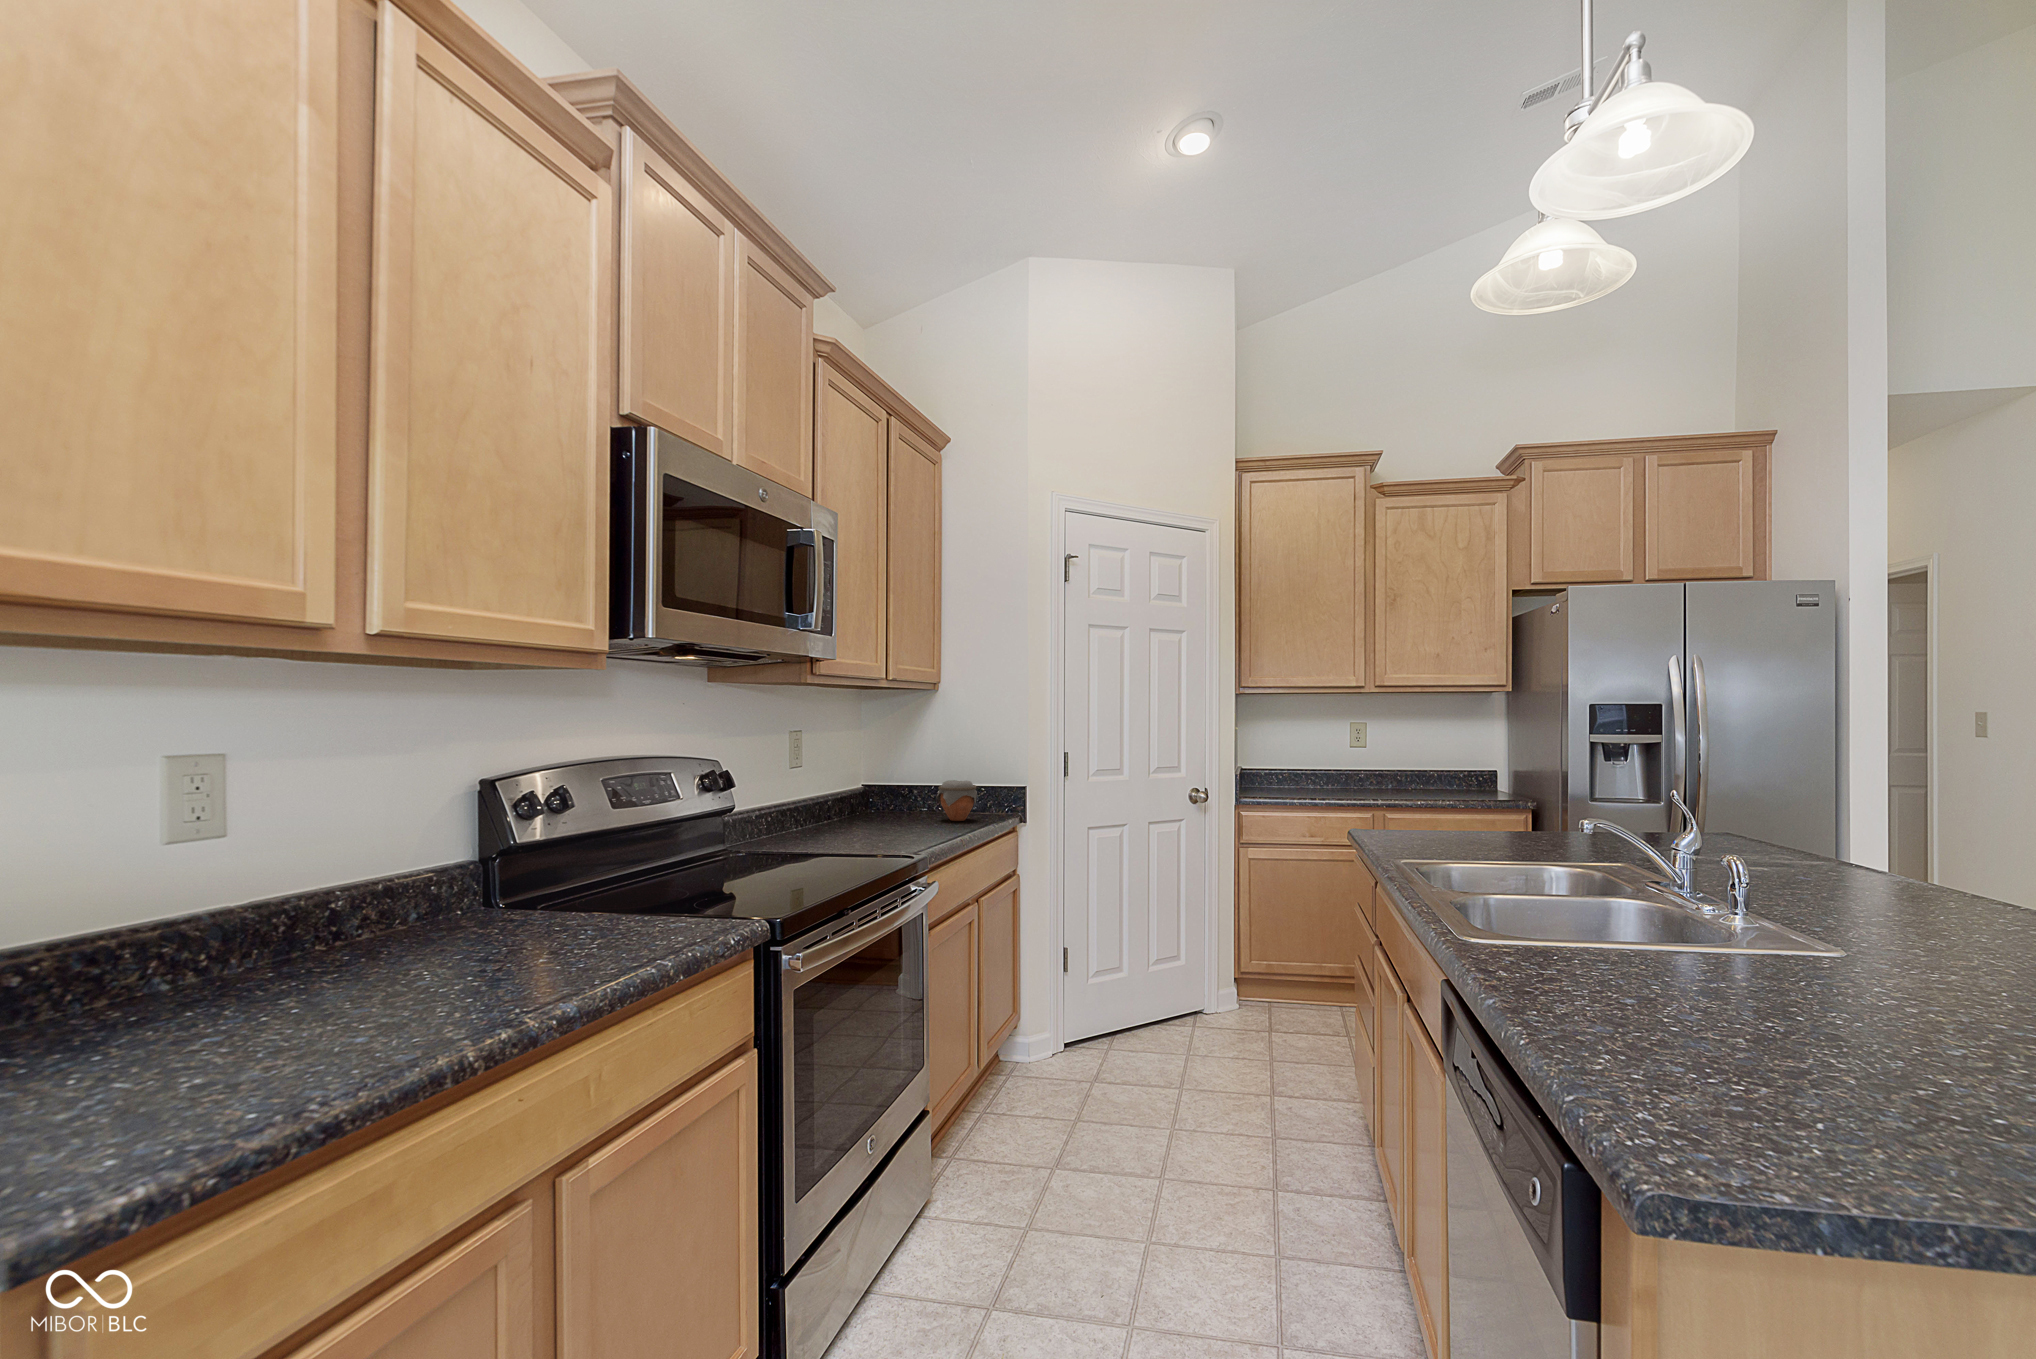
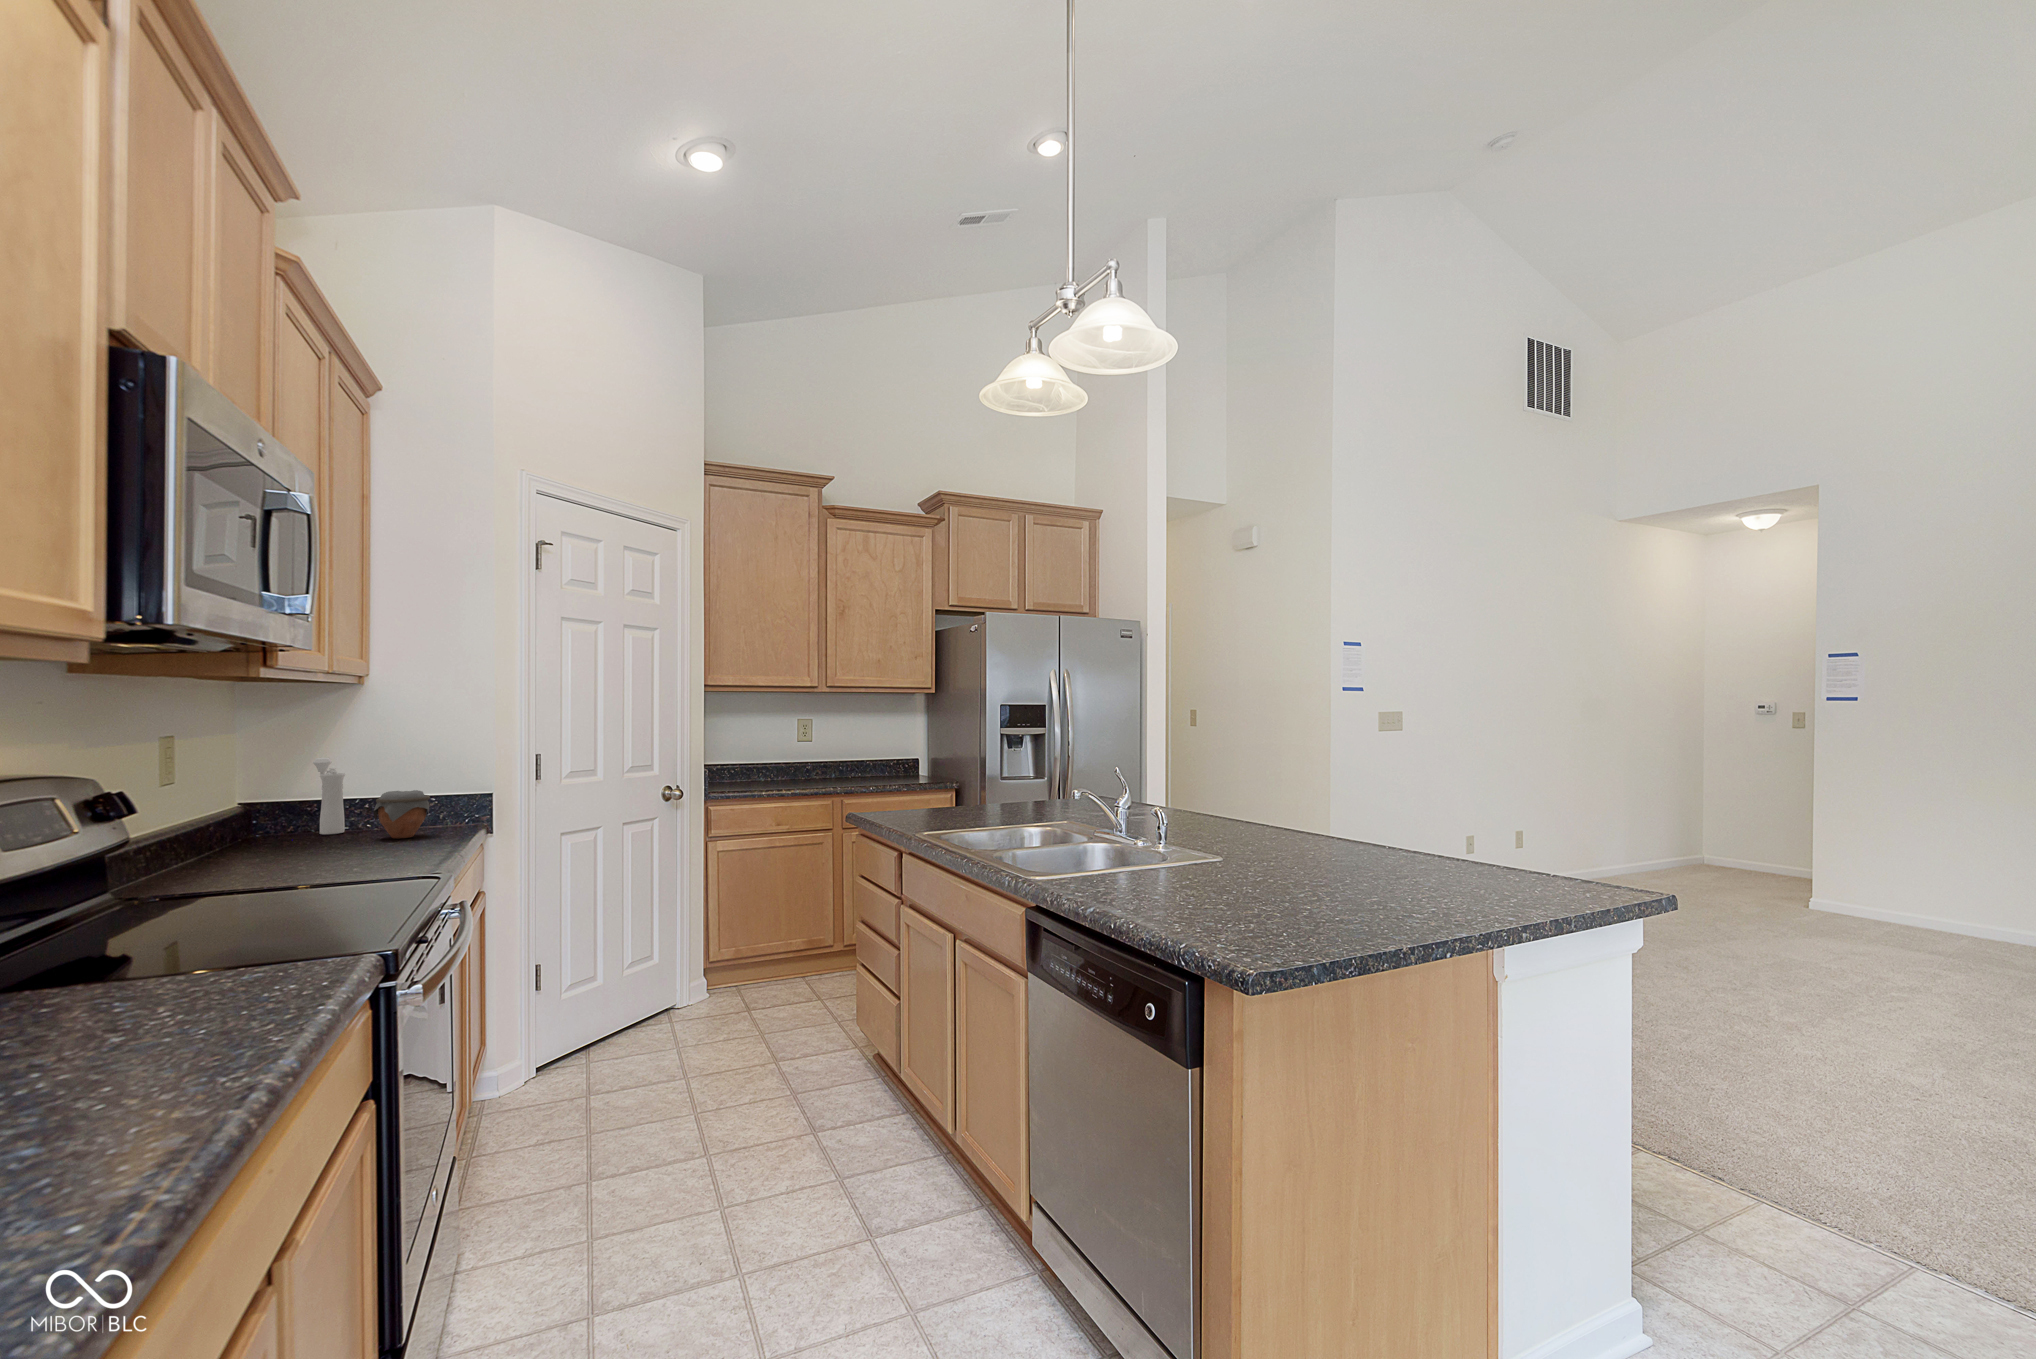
pepper mill: none [905,749,924,813] -> present [313,758,345,834]

